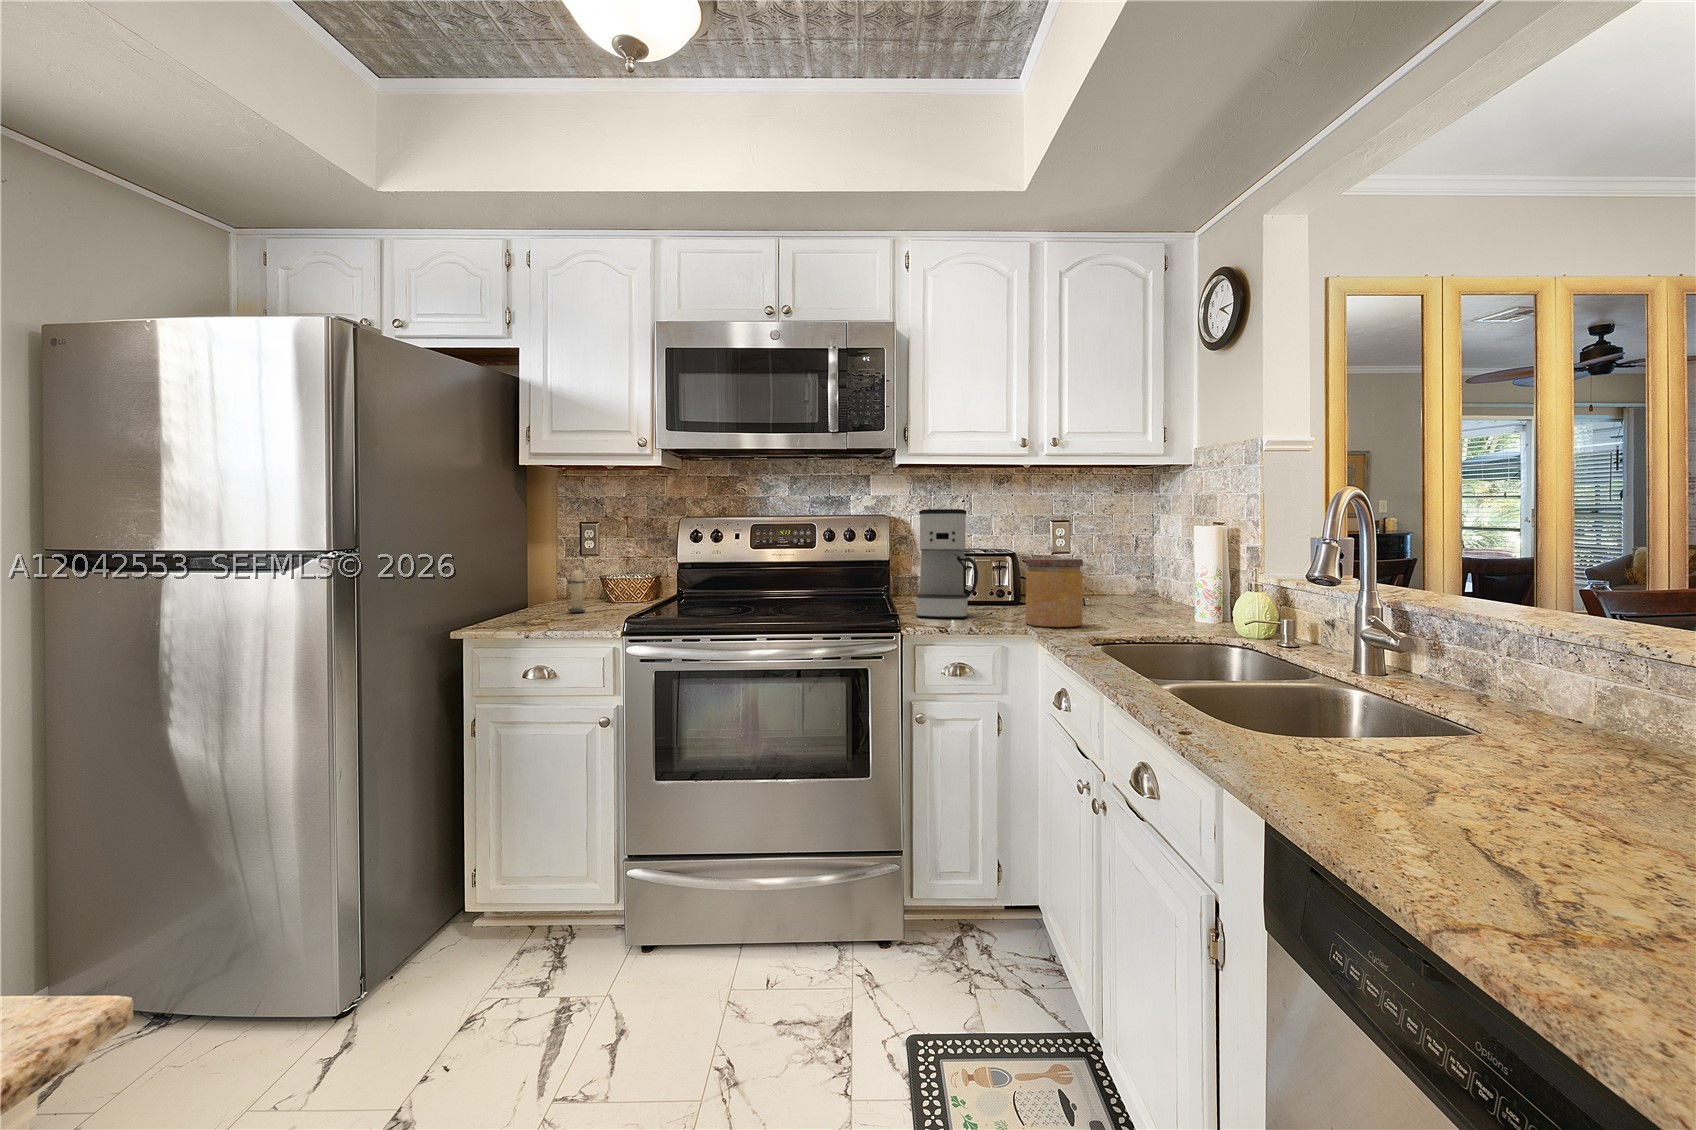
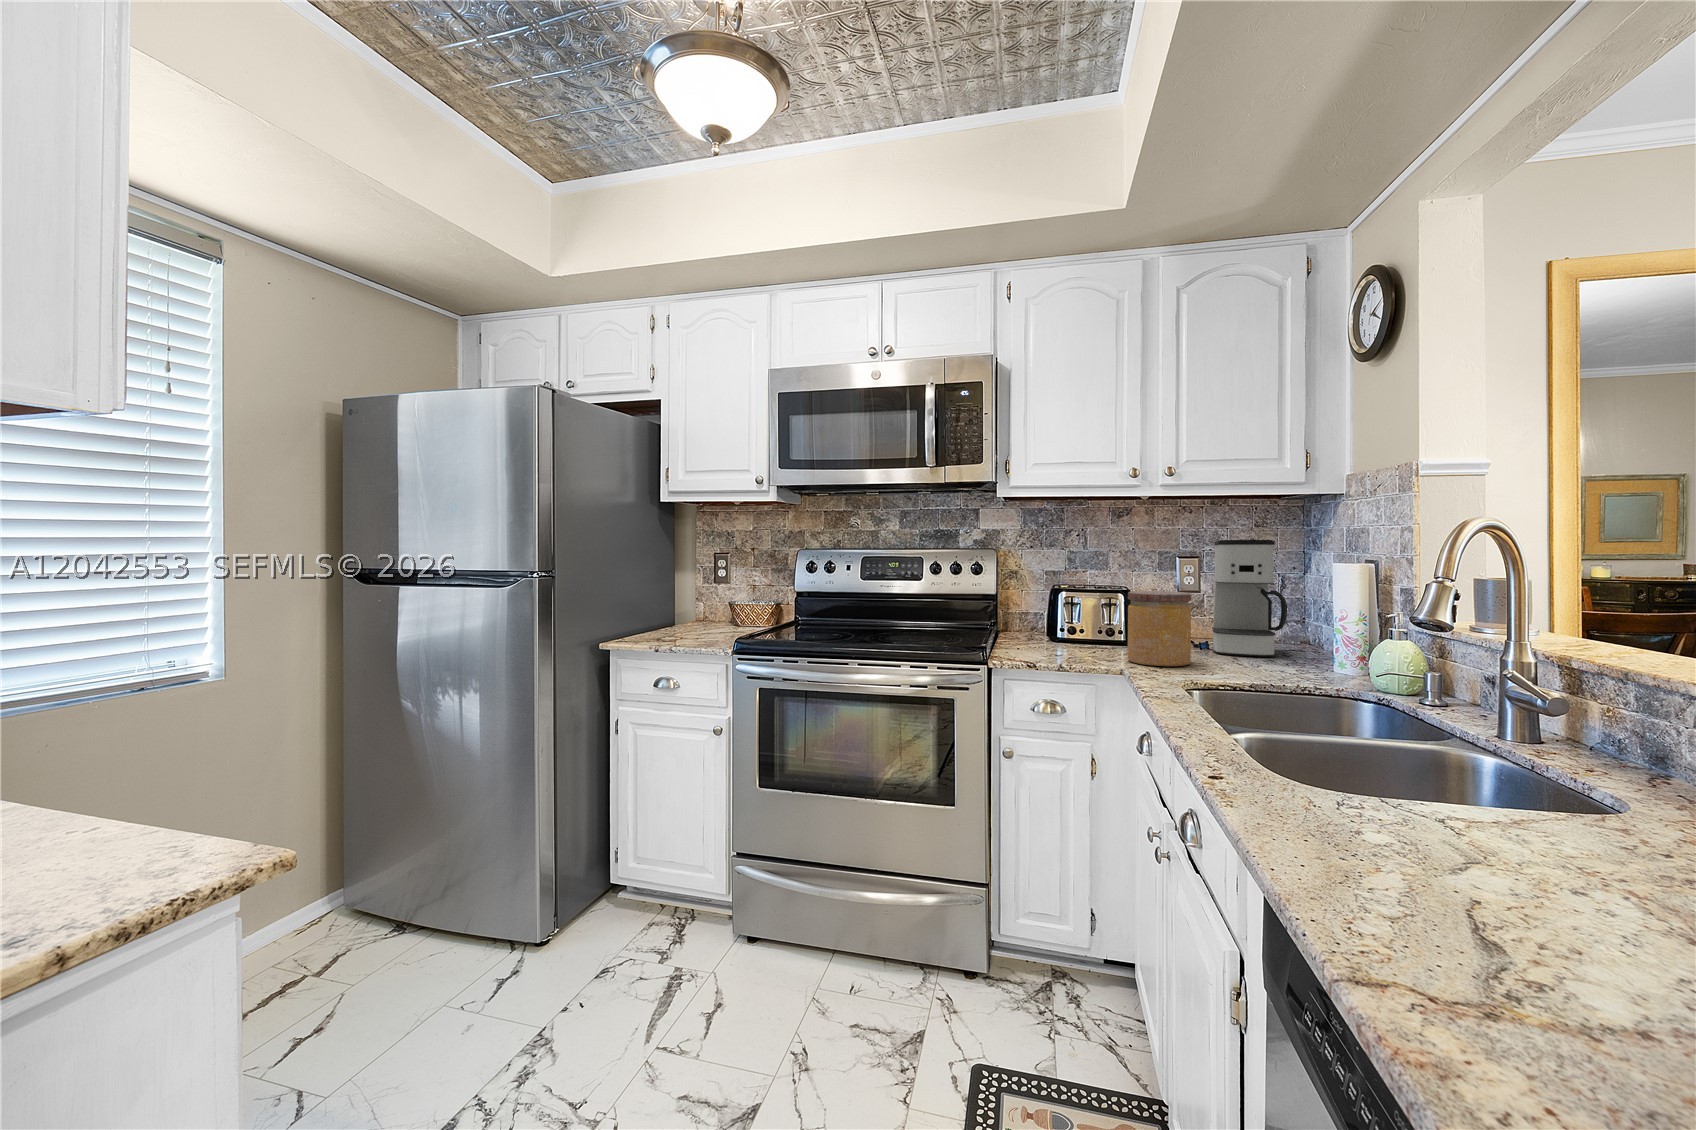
coffee maker: present [916,509,978,618] -> present [1213,540,1287,657]
candle: present [568,569,586,612] -> none [695,592,715,633]

